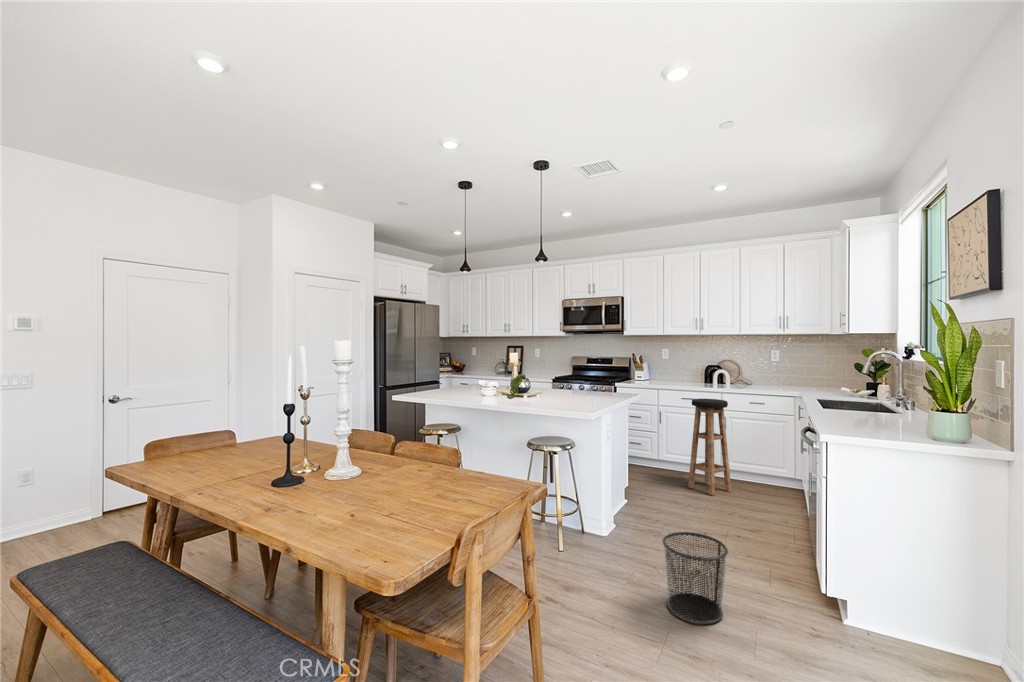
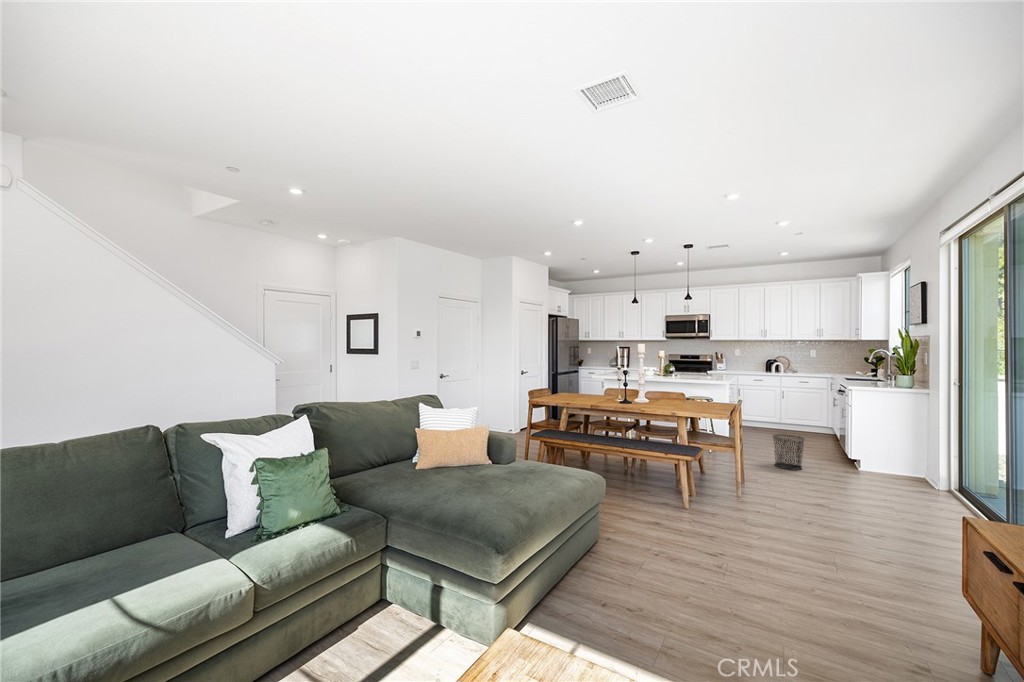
bar stool: present [688,399,731,496] -> none [761,379,789,435]

